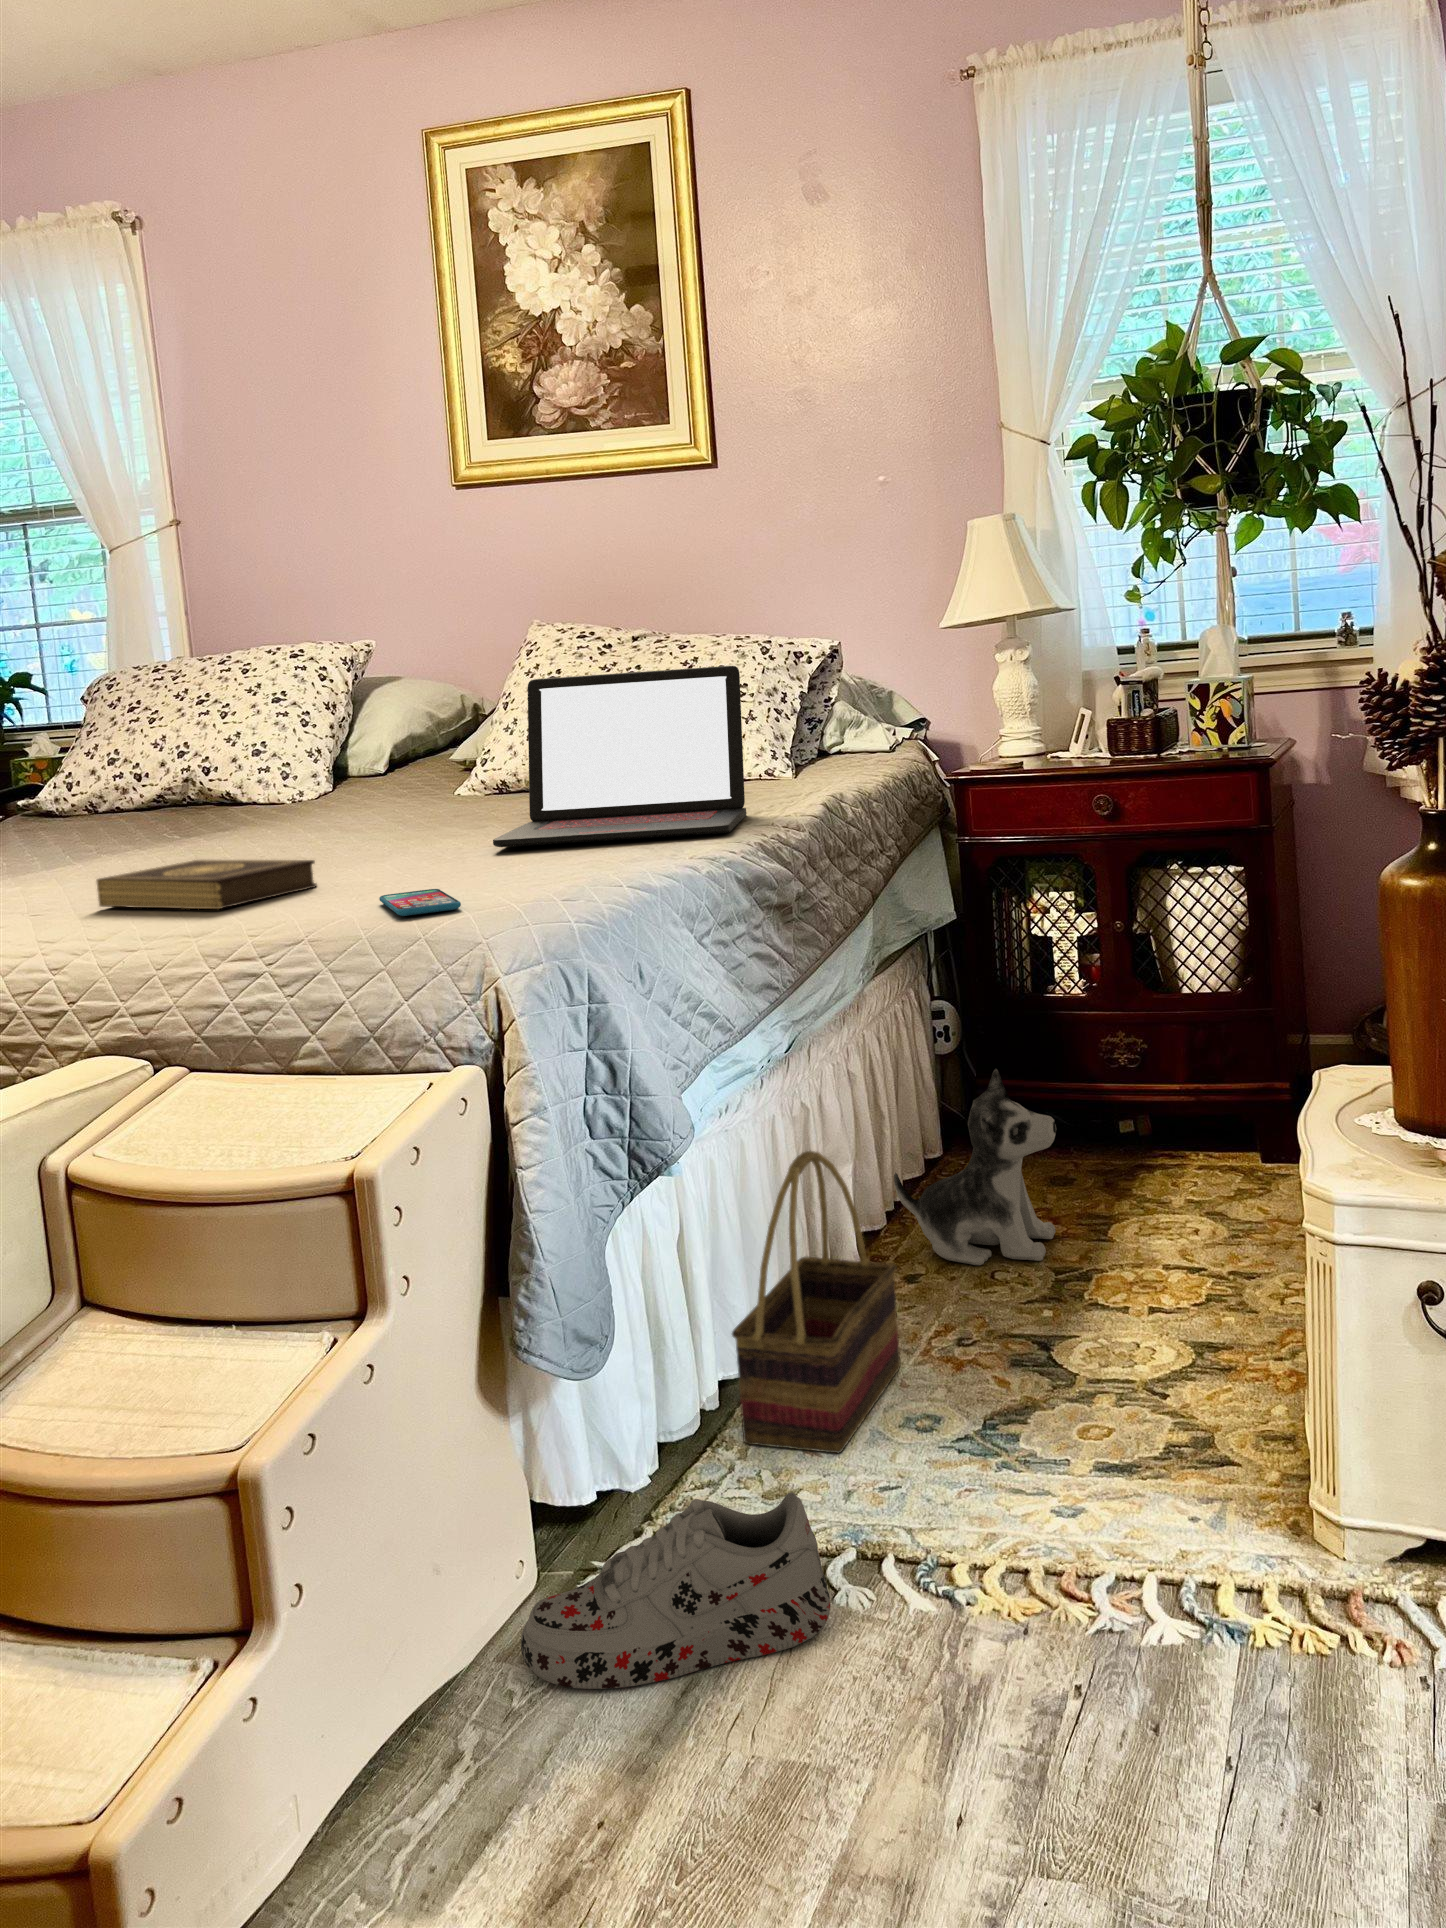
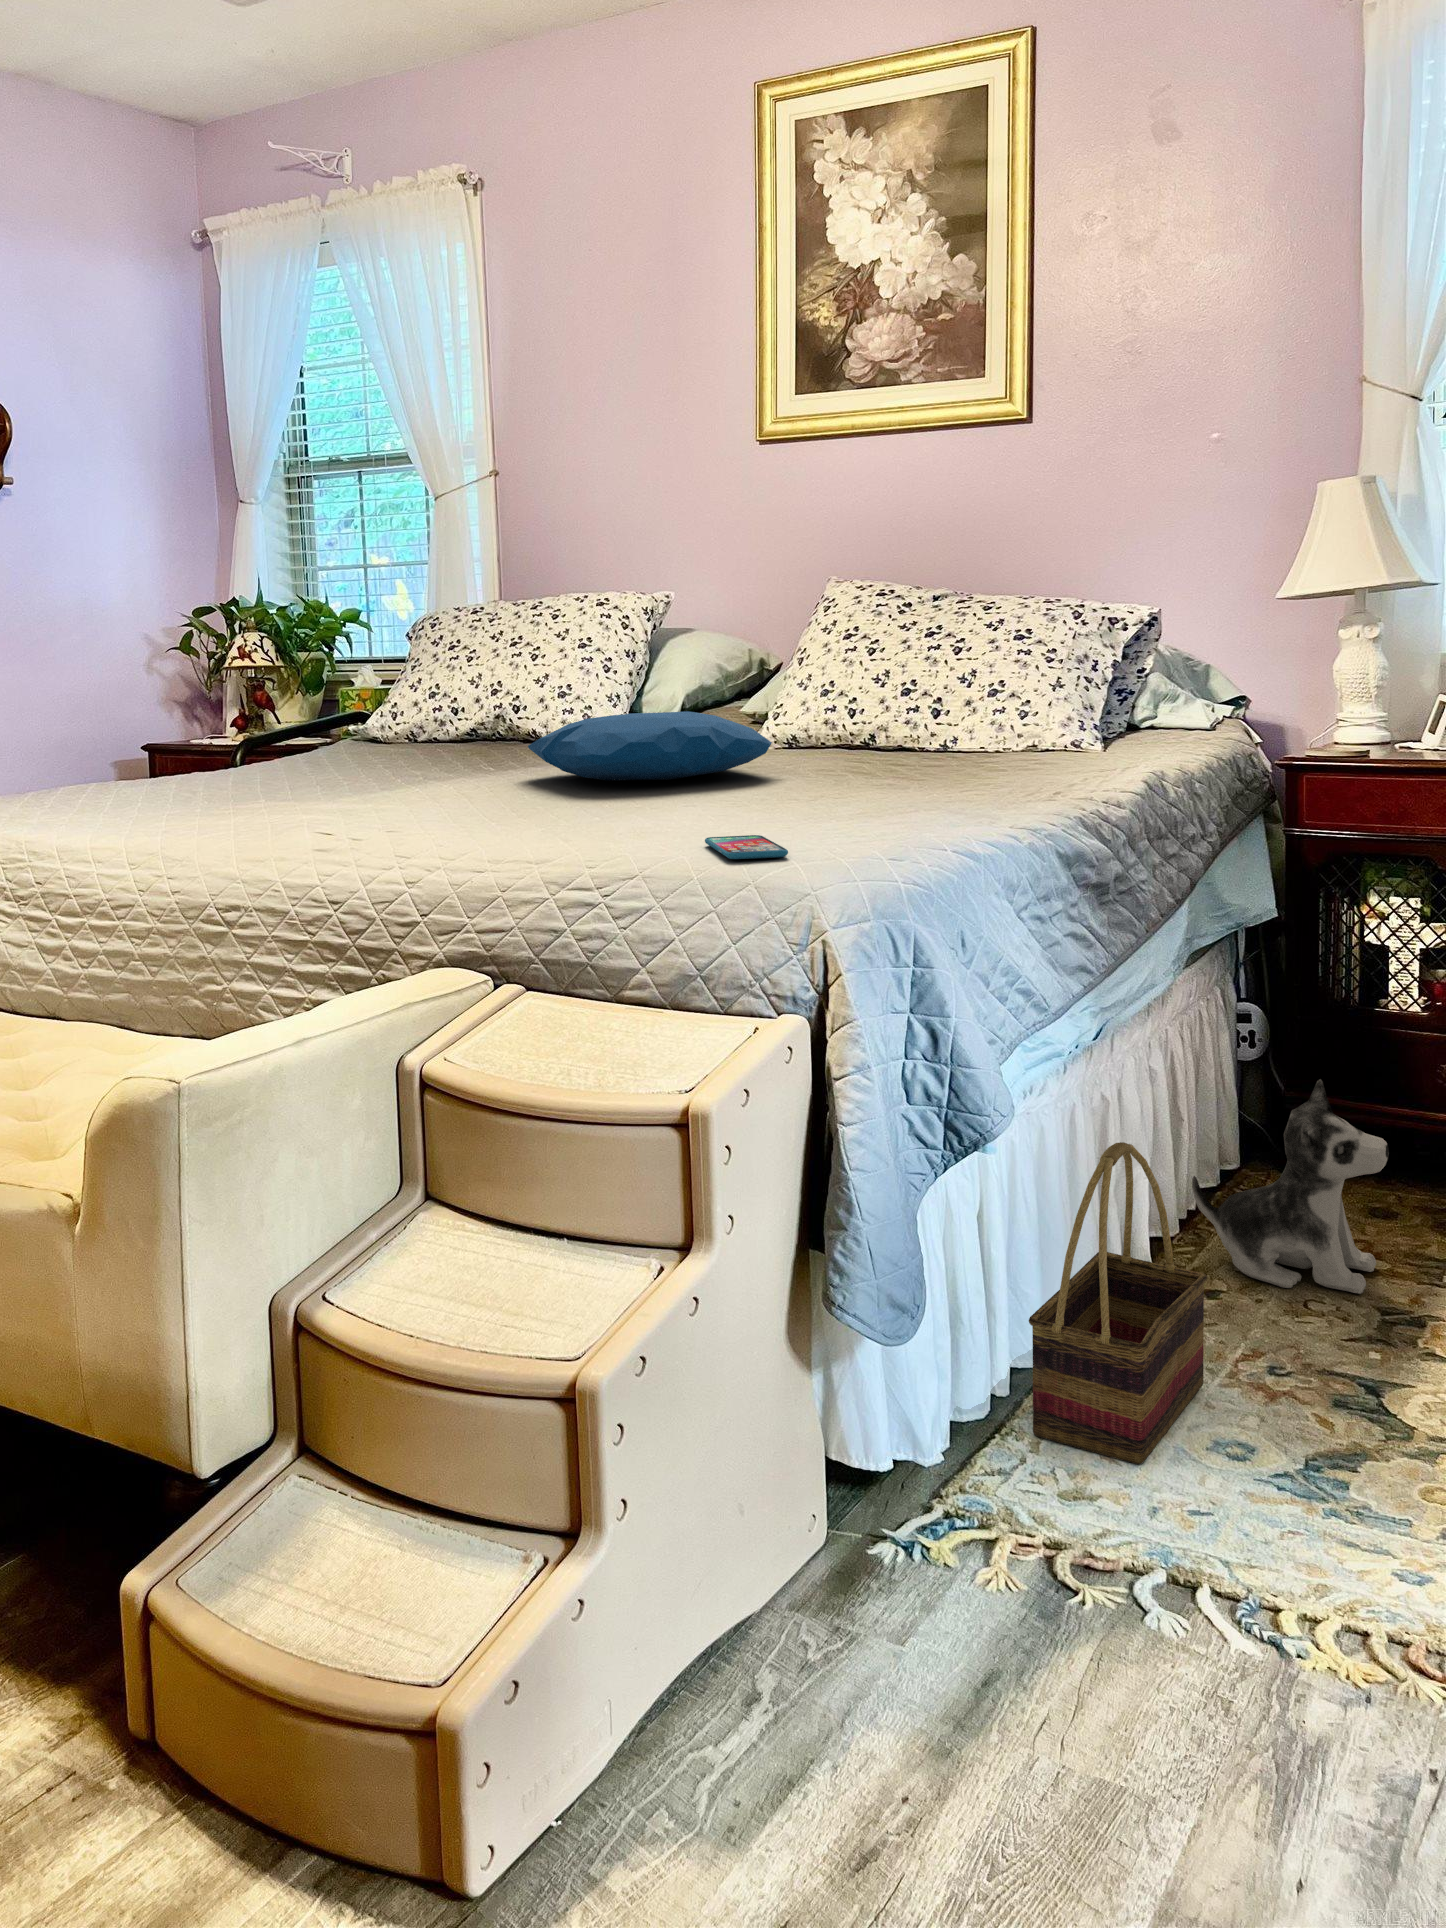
laptop: present [493,666,746,847] -> none [805,628,1064,801]
pillow: none [207,765,467,841] -> present [528,711,772,781]
book: present [97,860,317,909] -> none [442,790,639,838]
shoe: present [521,1492,830,1689] -> none [815,1488,1142,1666]

